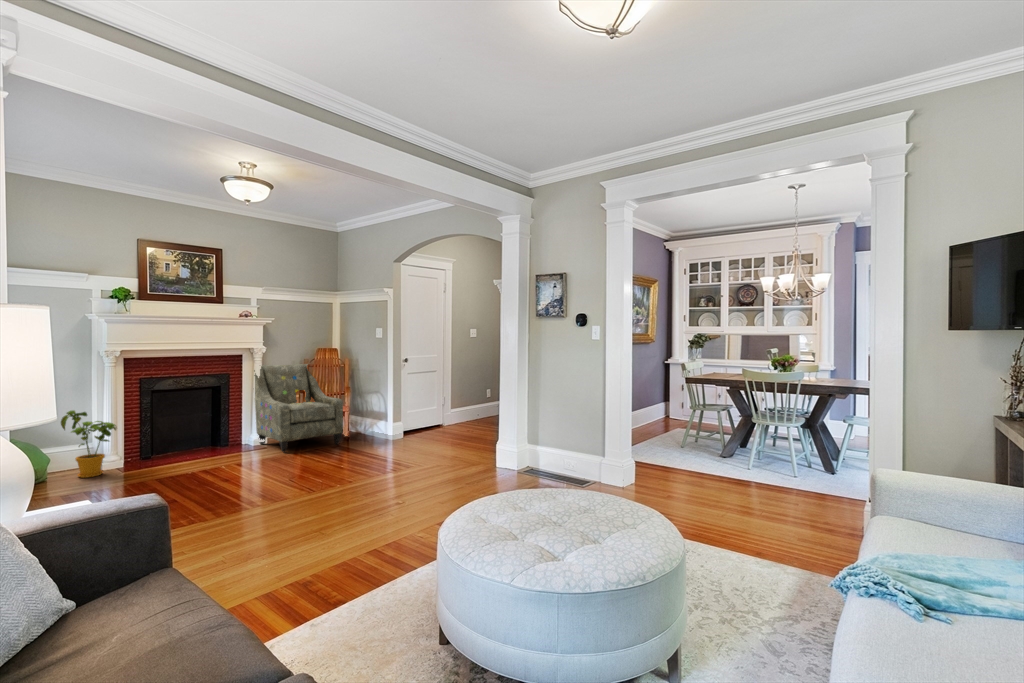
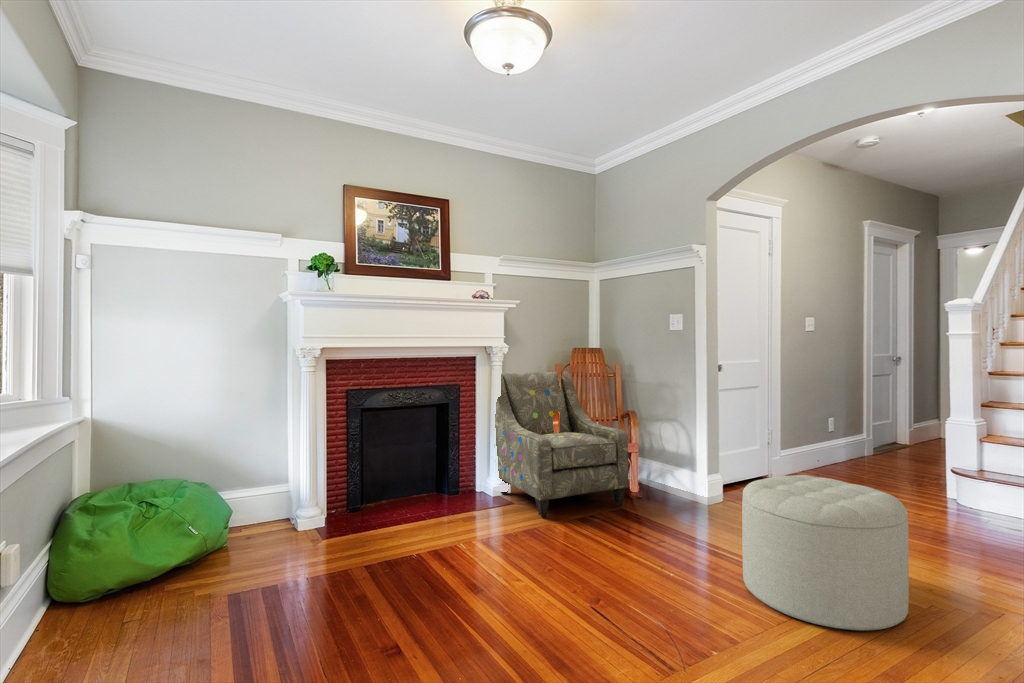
house plant: present [61,410,116,478] -> none [243,440,314,544]
ottoman: none [379,413,447,476] -> present [742,475,909,631]

